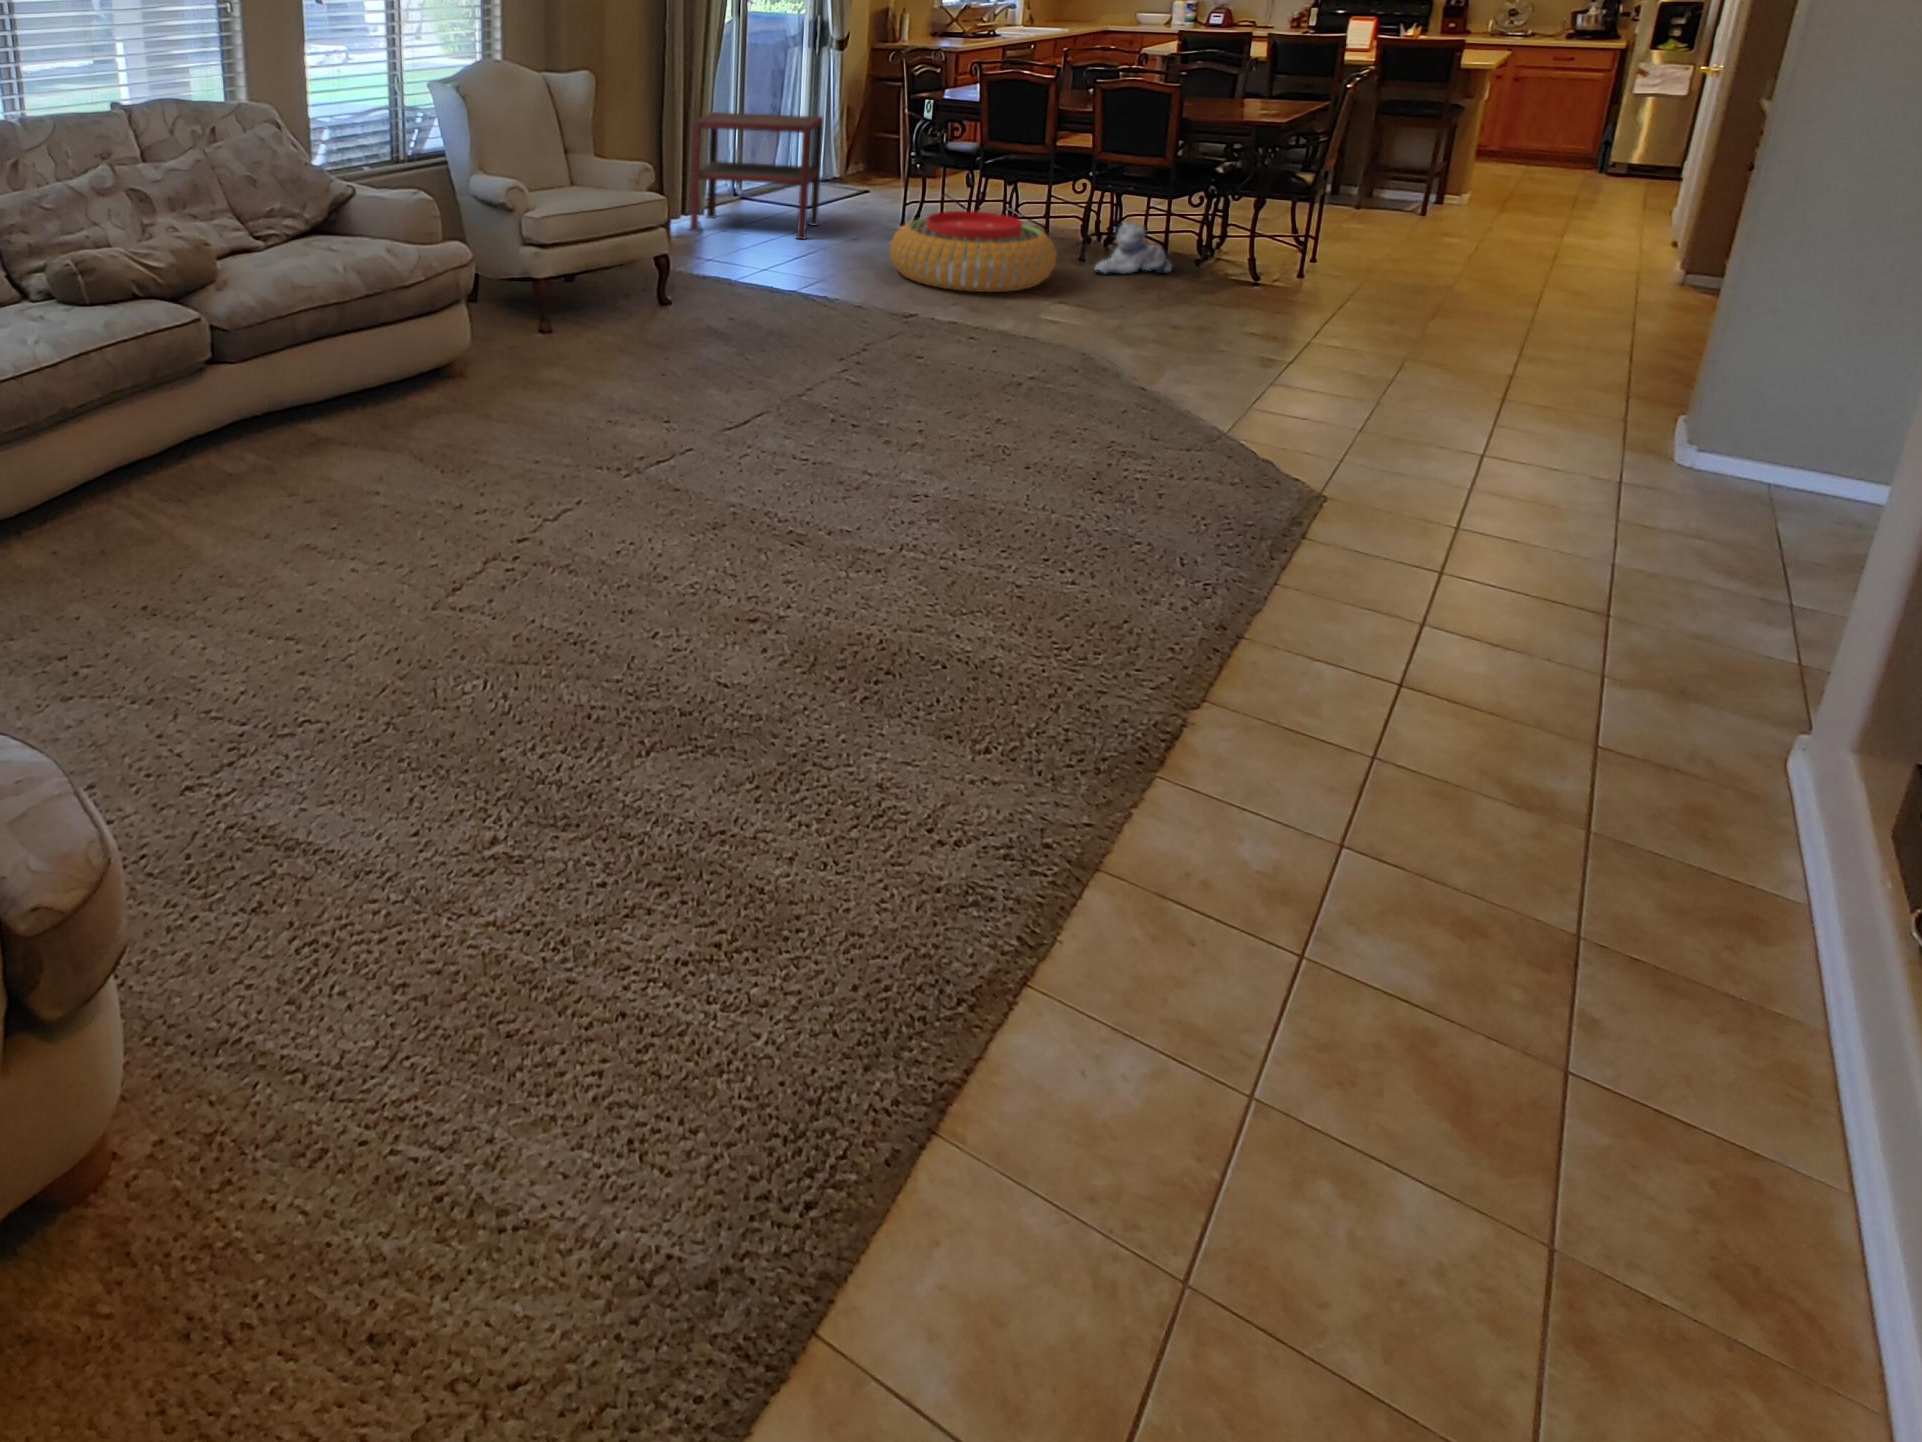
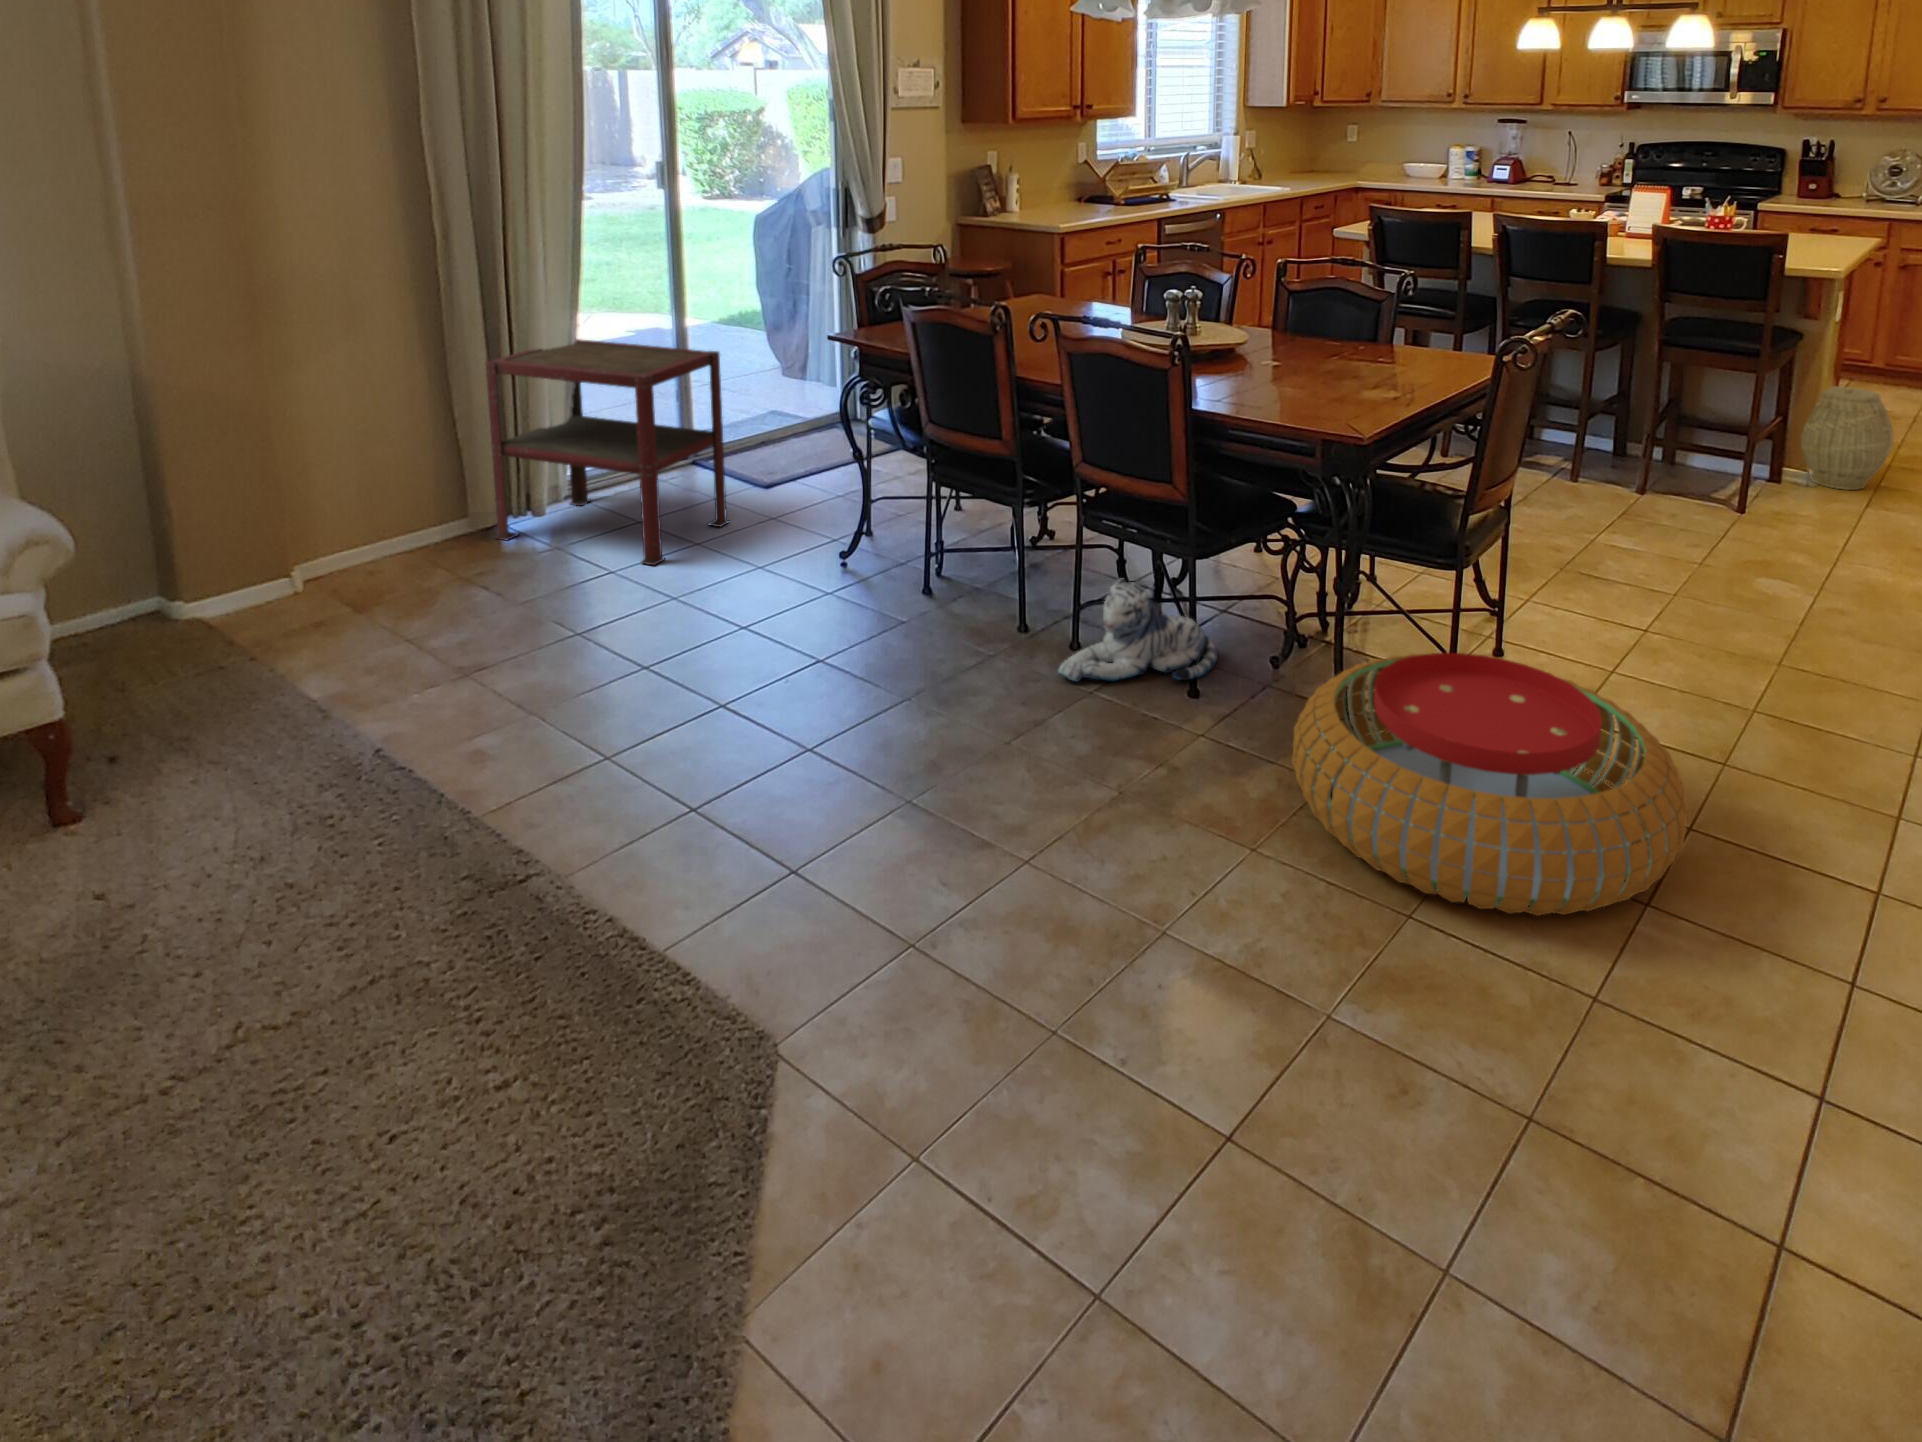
woven basket: none [1455,143,1518,208] -> present [1802,386,1893,490]
pouf: present [890,211,1057,292] -> present [1292,653,1689,916]

